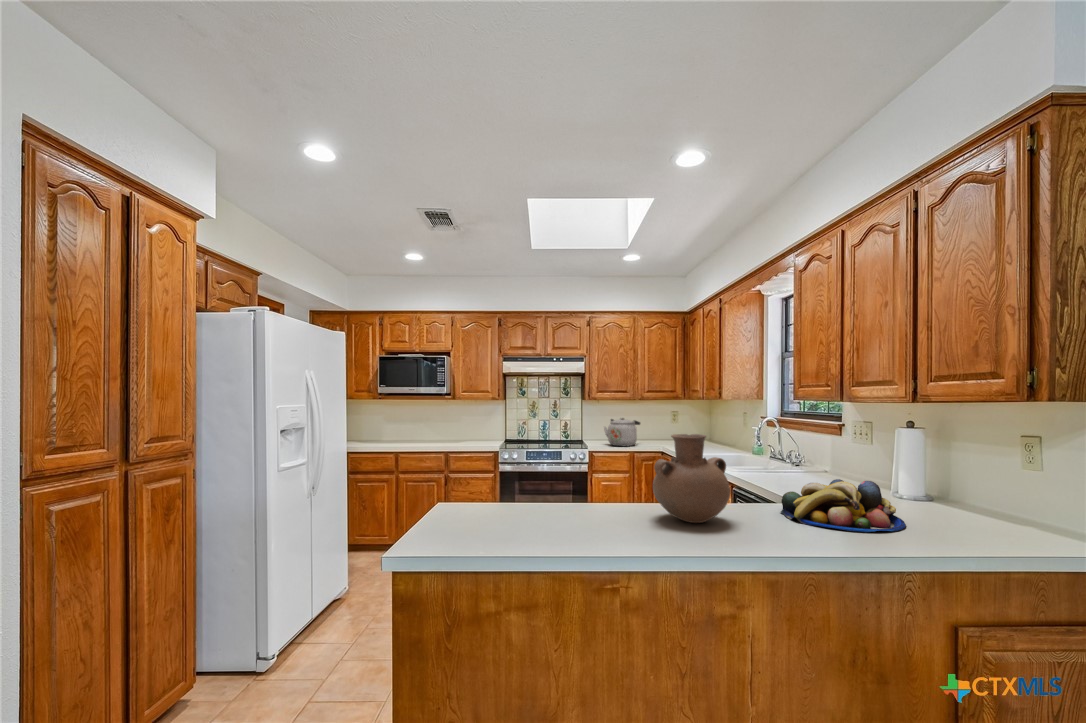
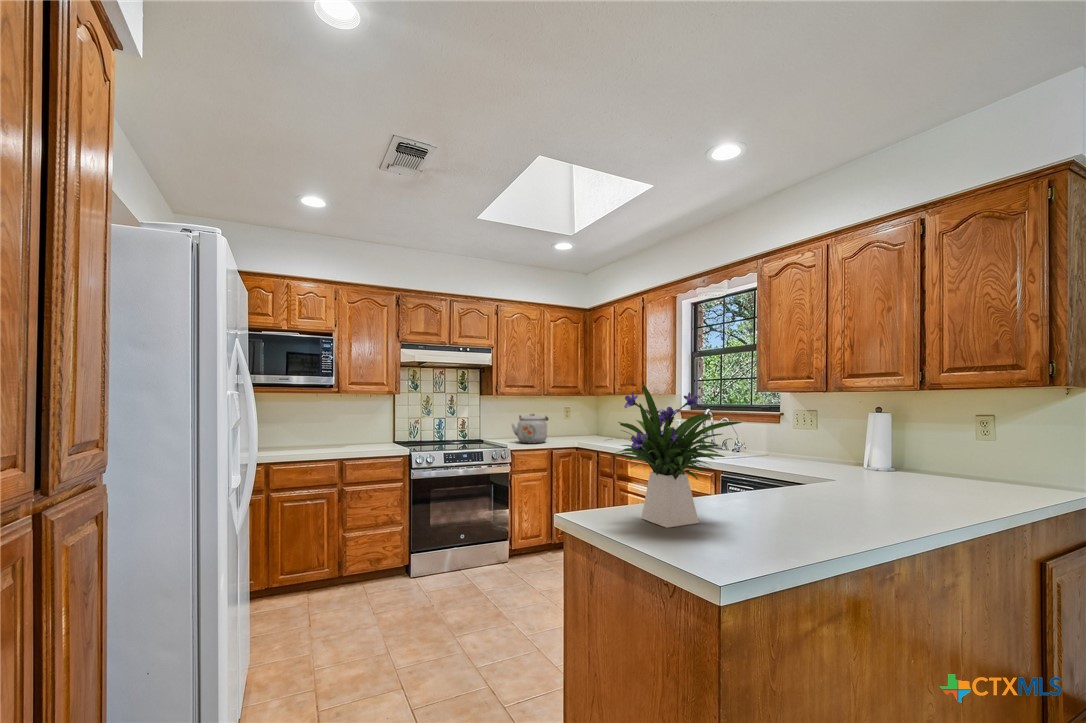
flower arrangement: none [447,399,562,528] -> present [610,385,742,528]
vase: present [653,434,730,523] -> none [767,419,845,502]
fruit bowl: present [781,479,906,532] -> none [841,455,947,496]

